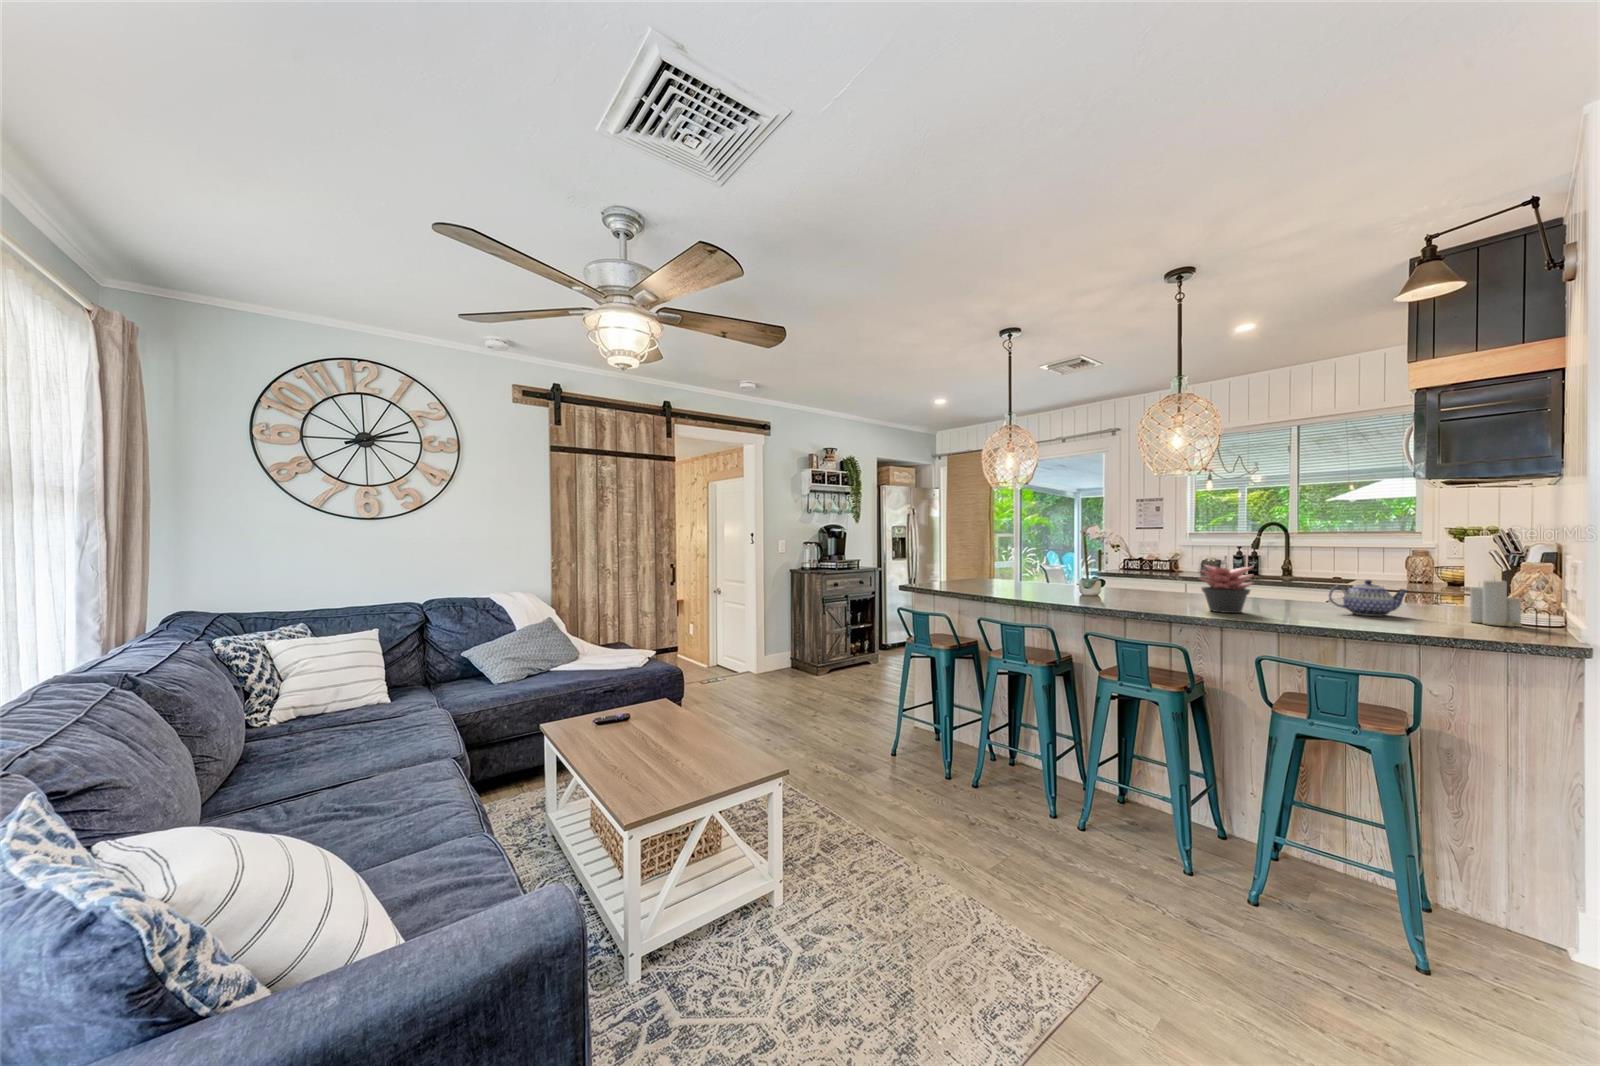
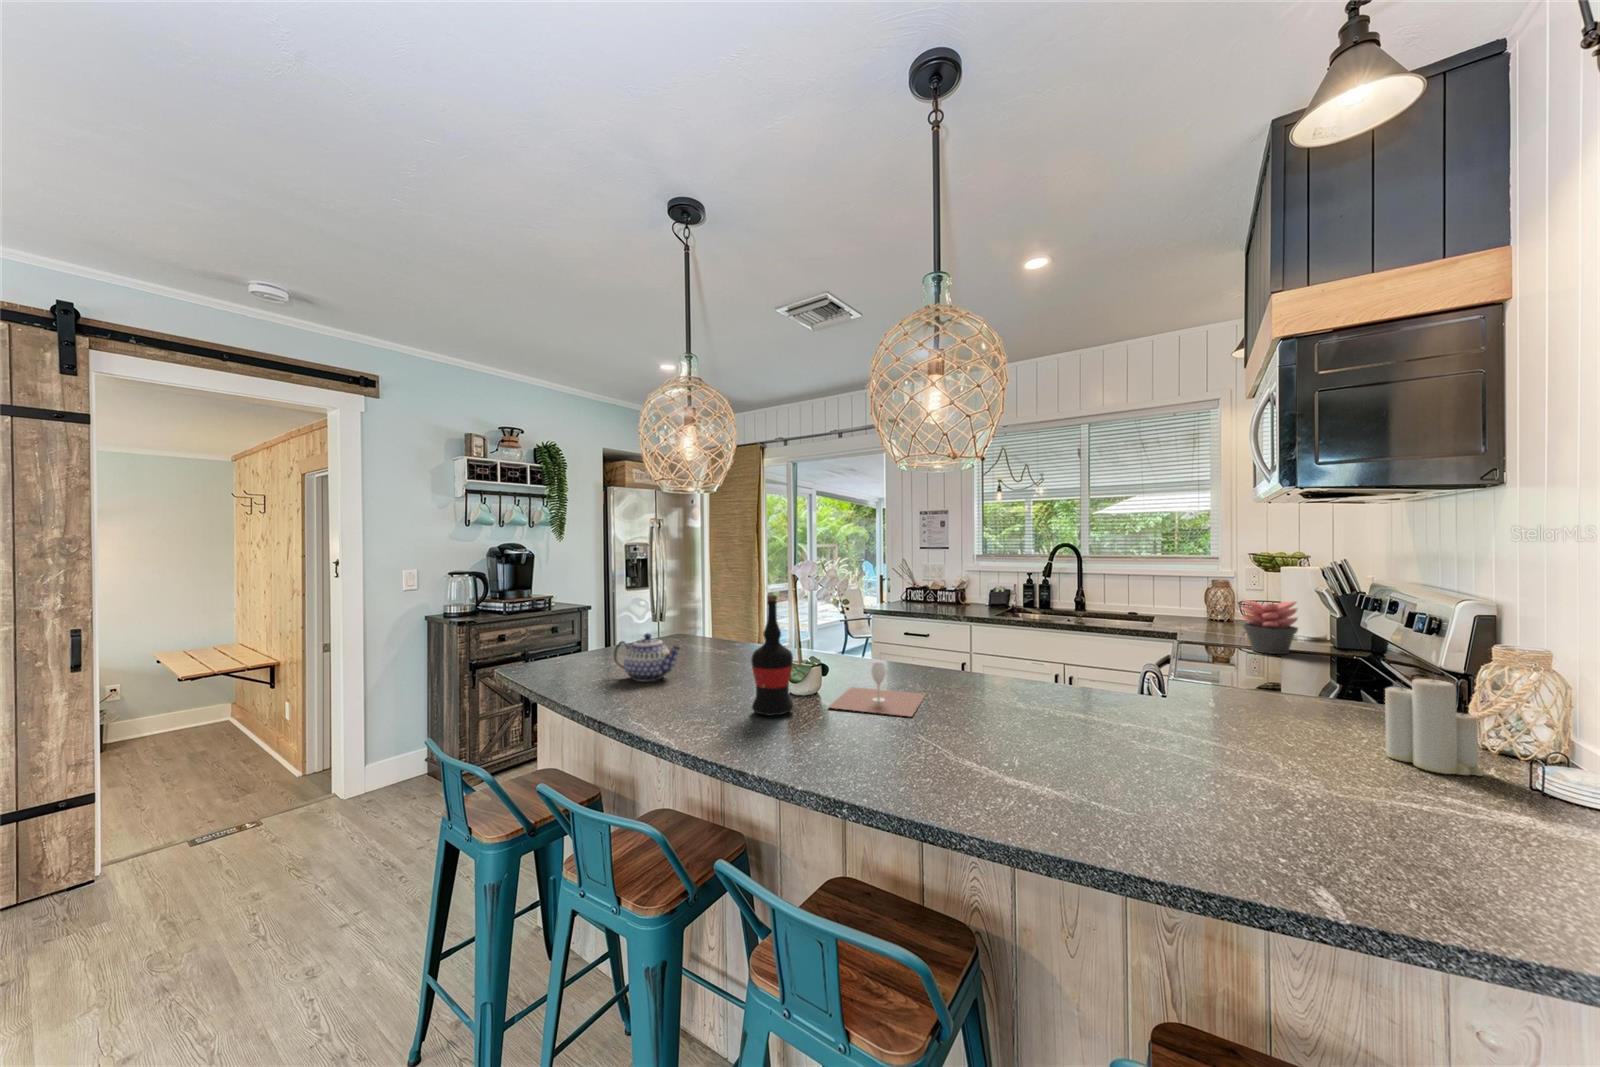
wine bottle: none [1078,543,1102,603] -> present [751,595,793,716]
succulent plant: present [1200,565,1253,613] -> present [1242,599,1298,654]
teapot: present [1329,580,1408,616] -> present [614,633,681,681]
wine glass: none [1120,581,1177,606] -> present [828,663,926,717]

